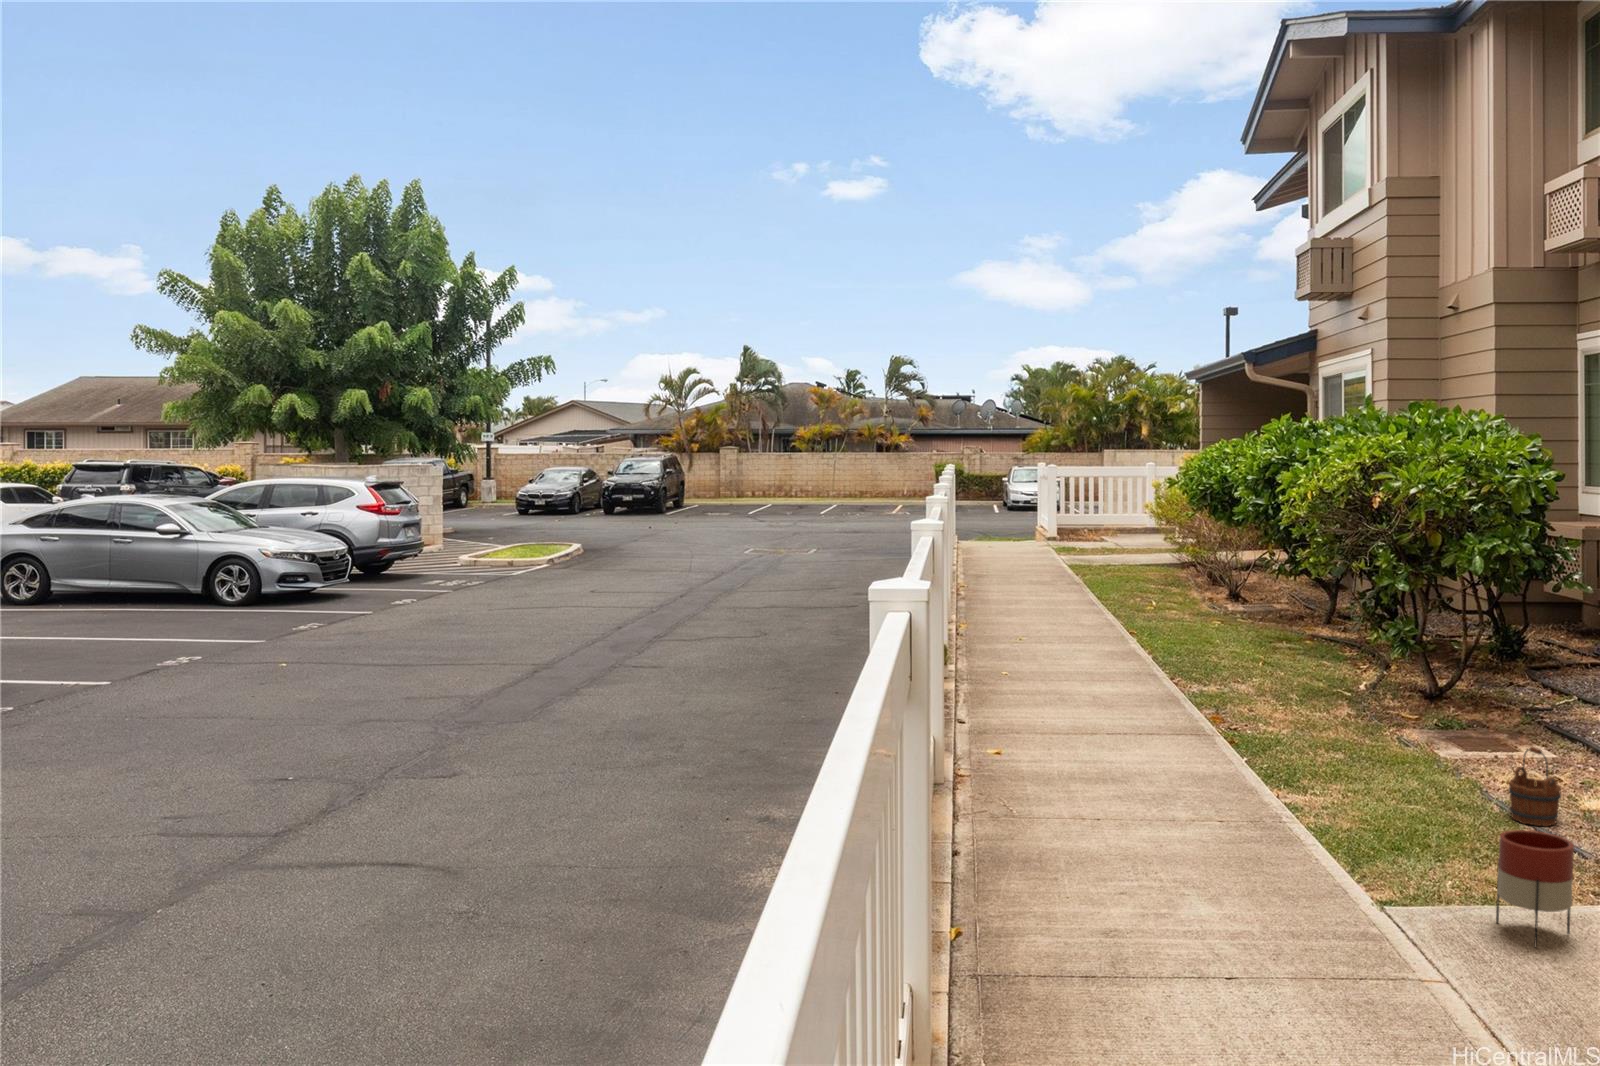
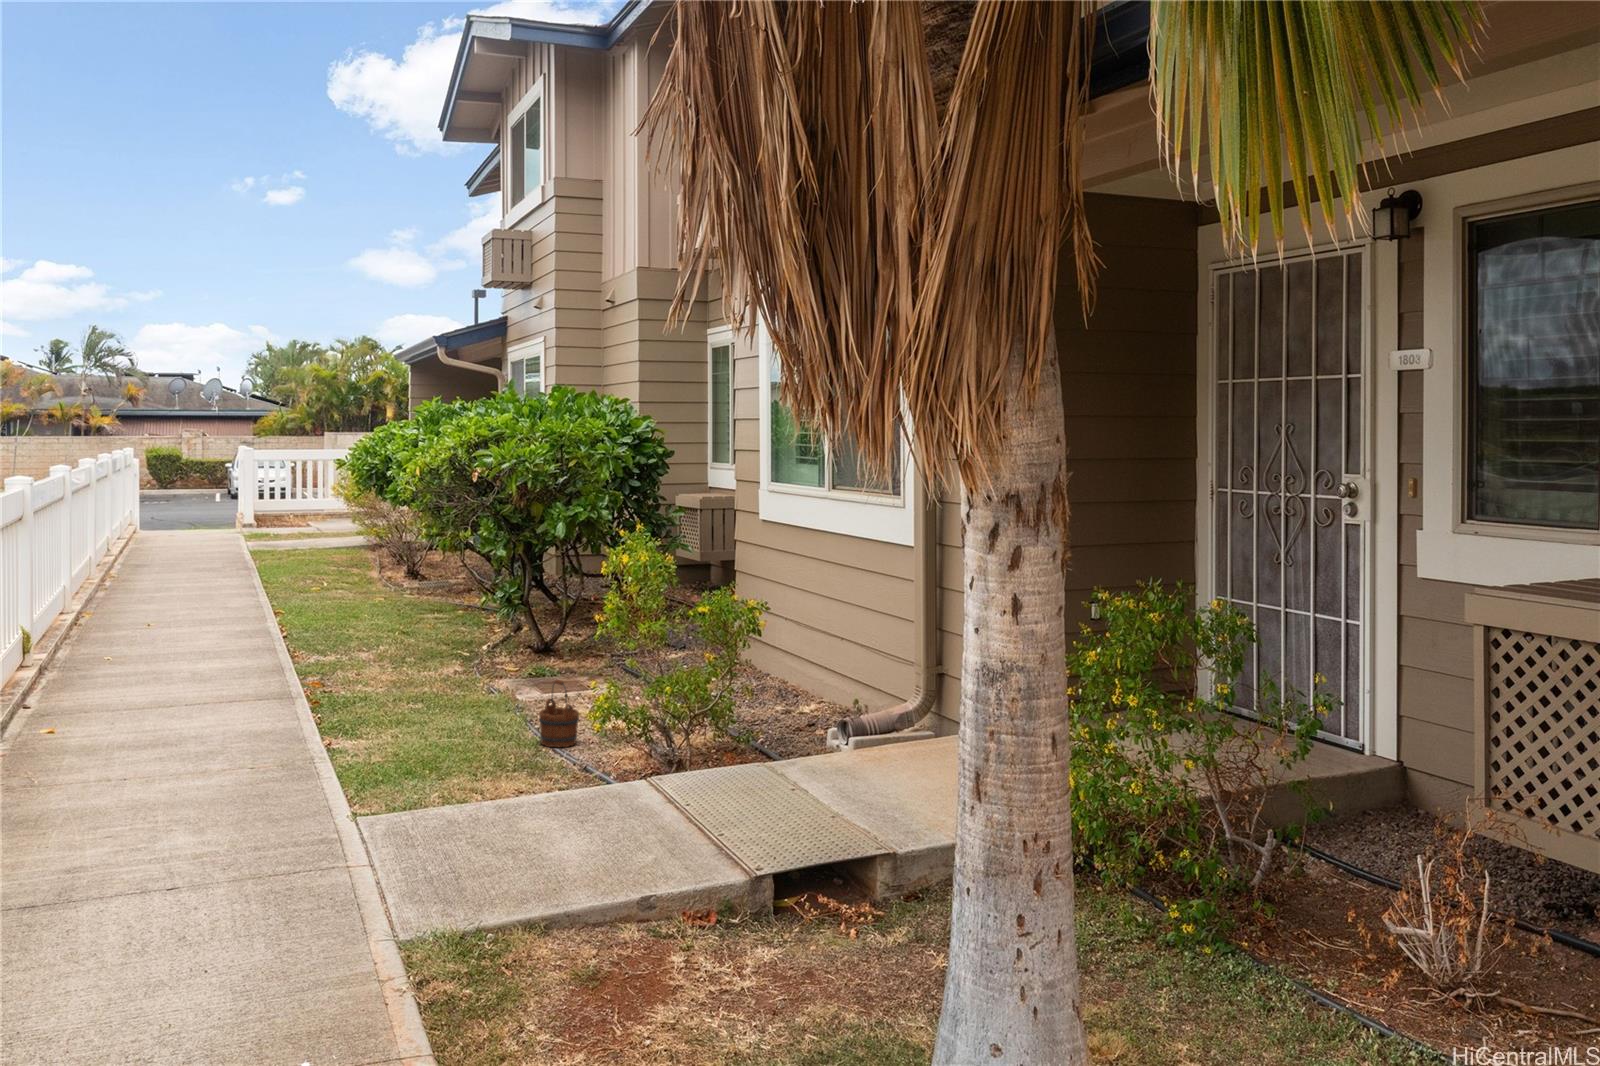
planter: present [1496,830,1574,947] -> none [471,741,530,839]

